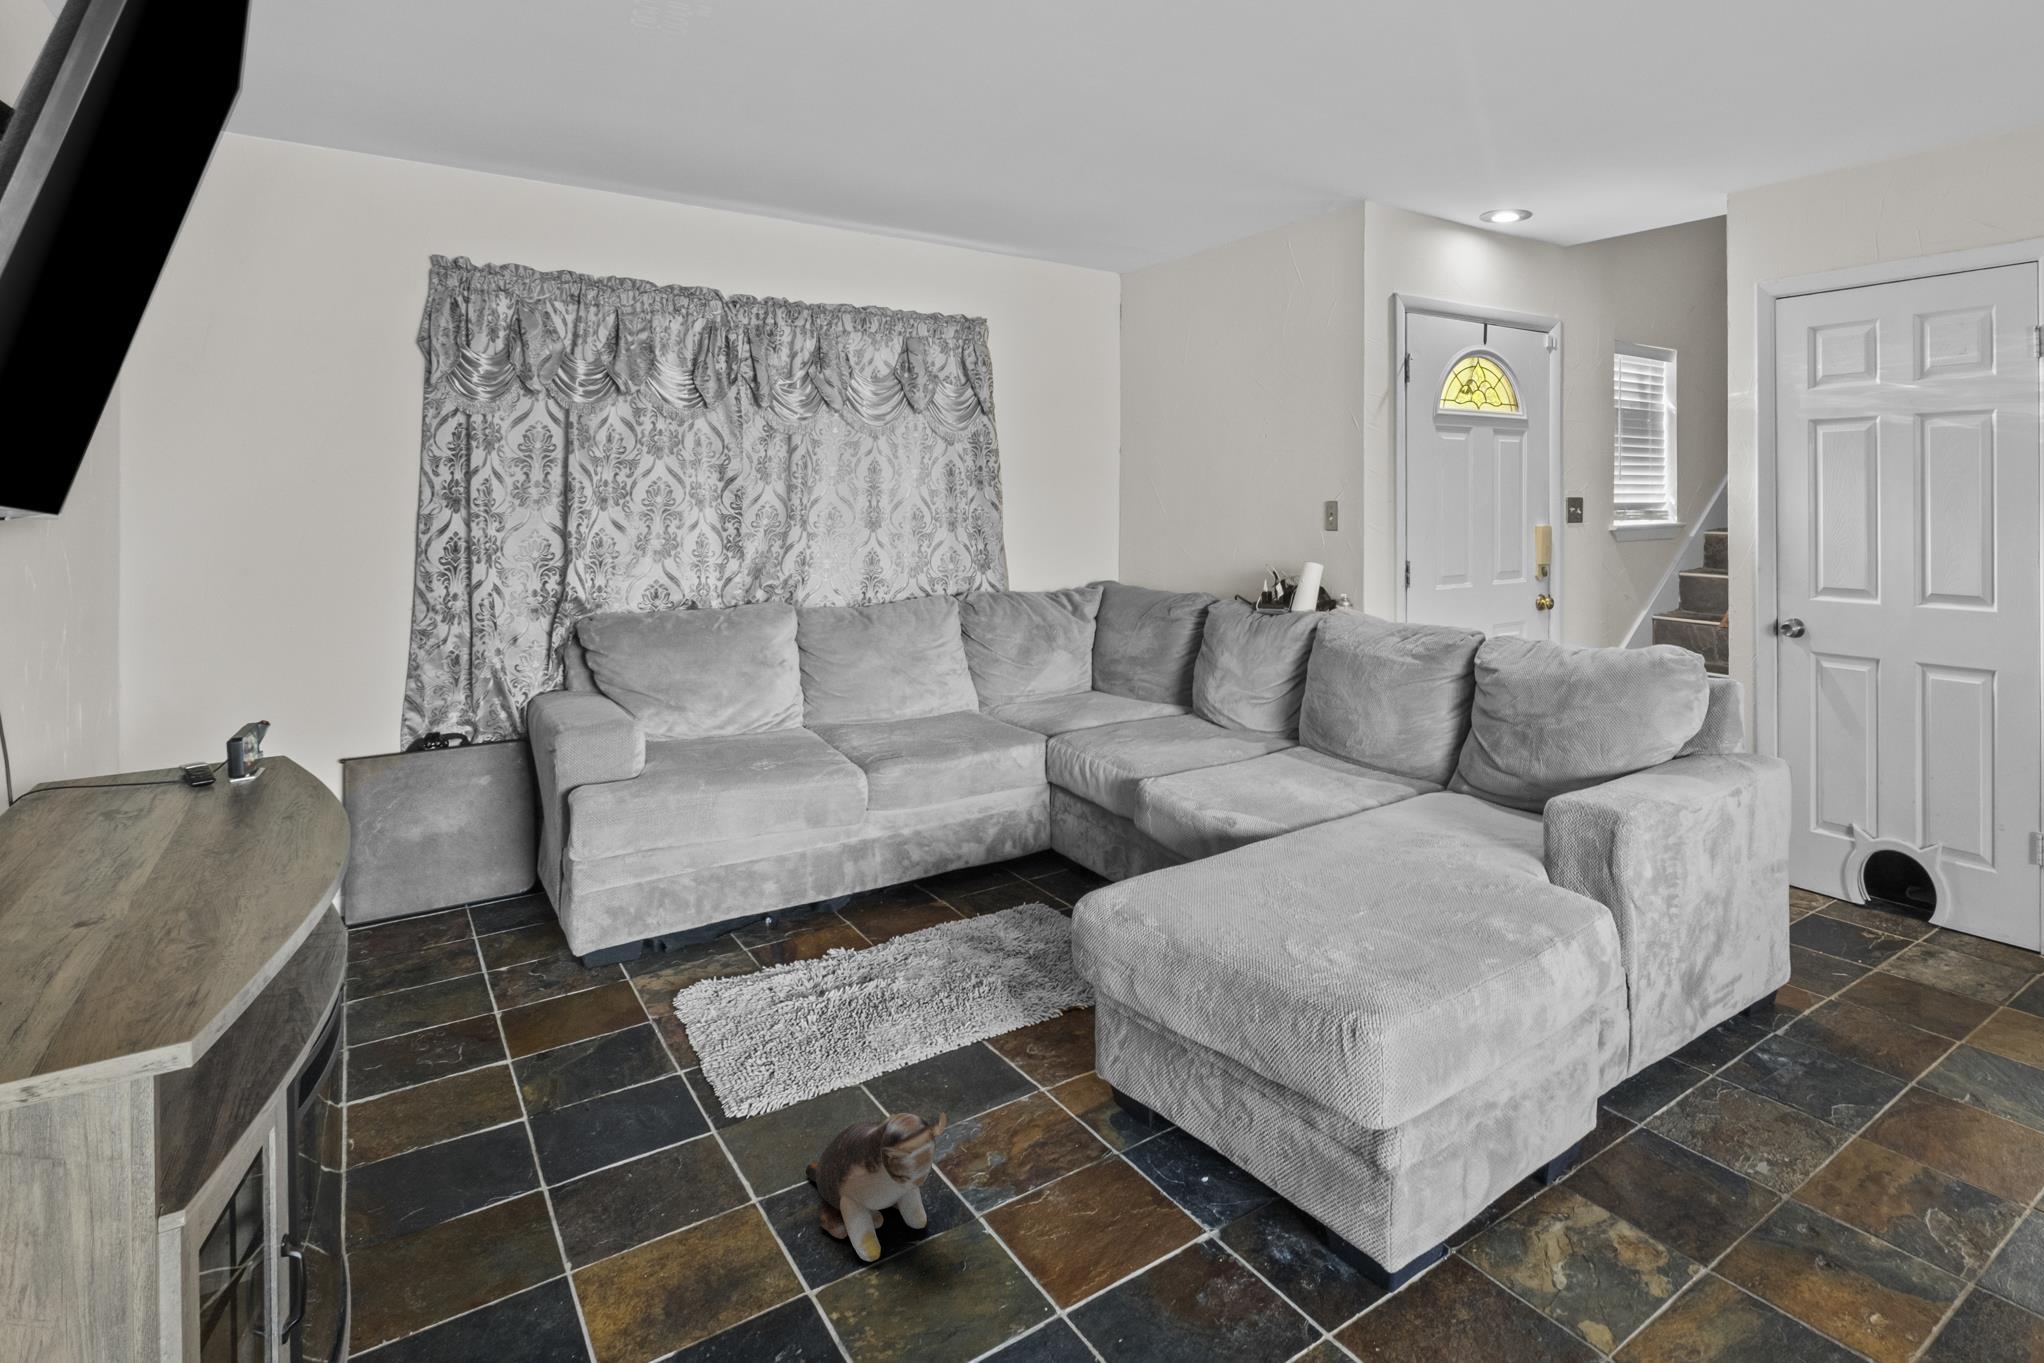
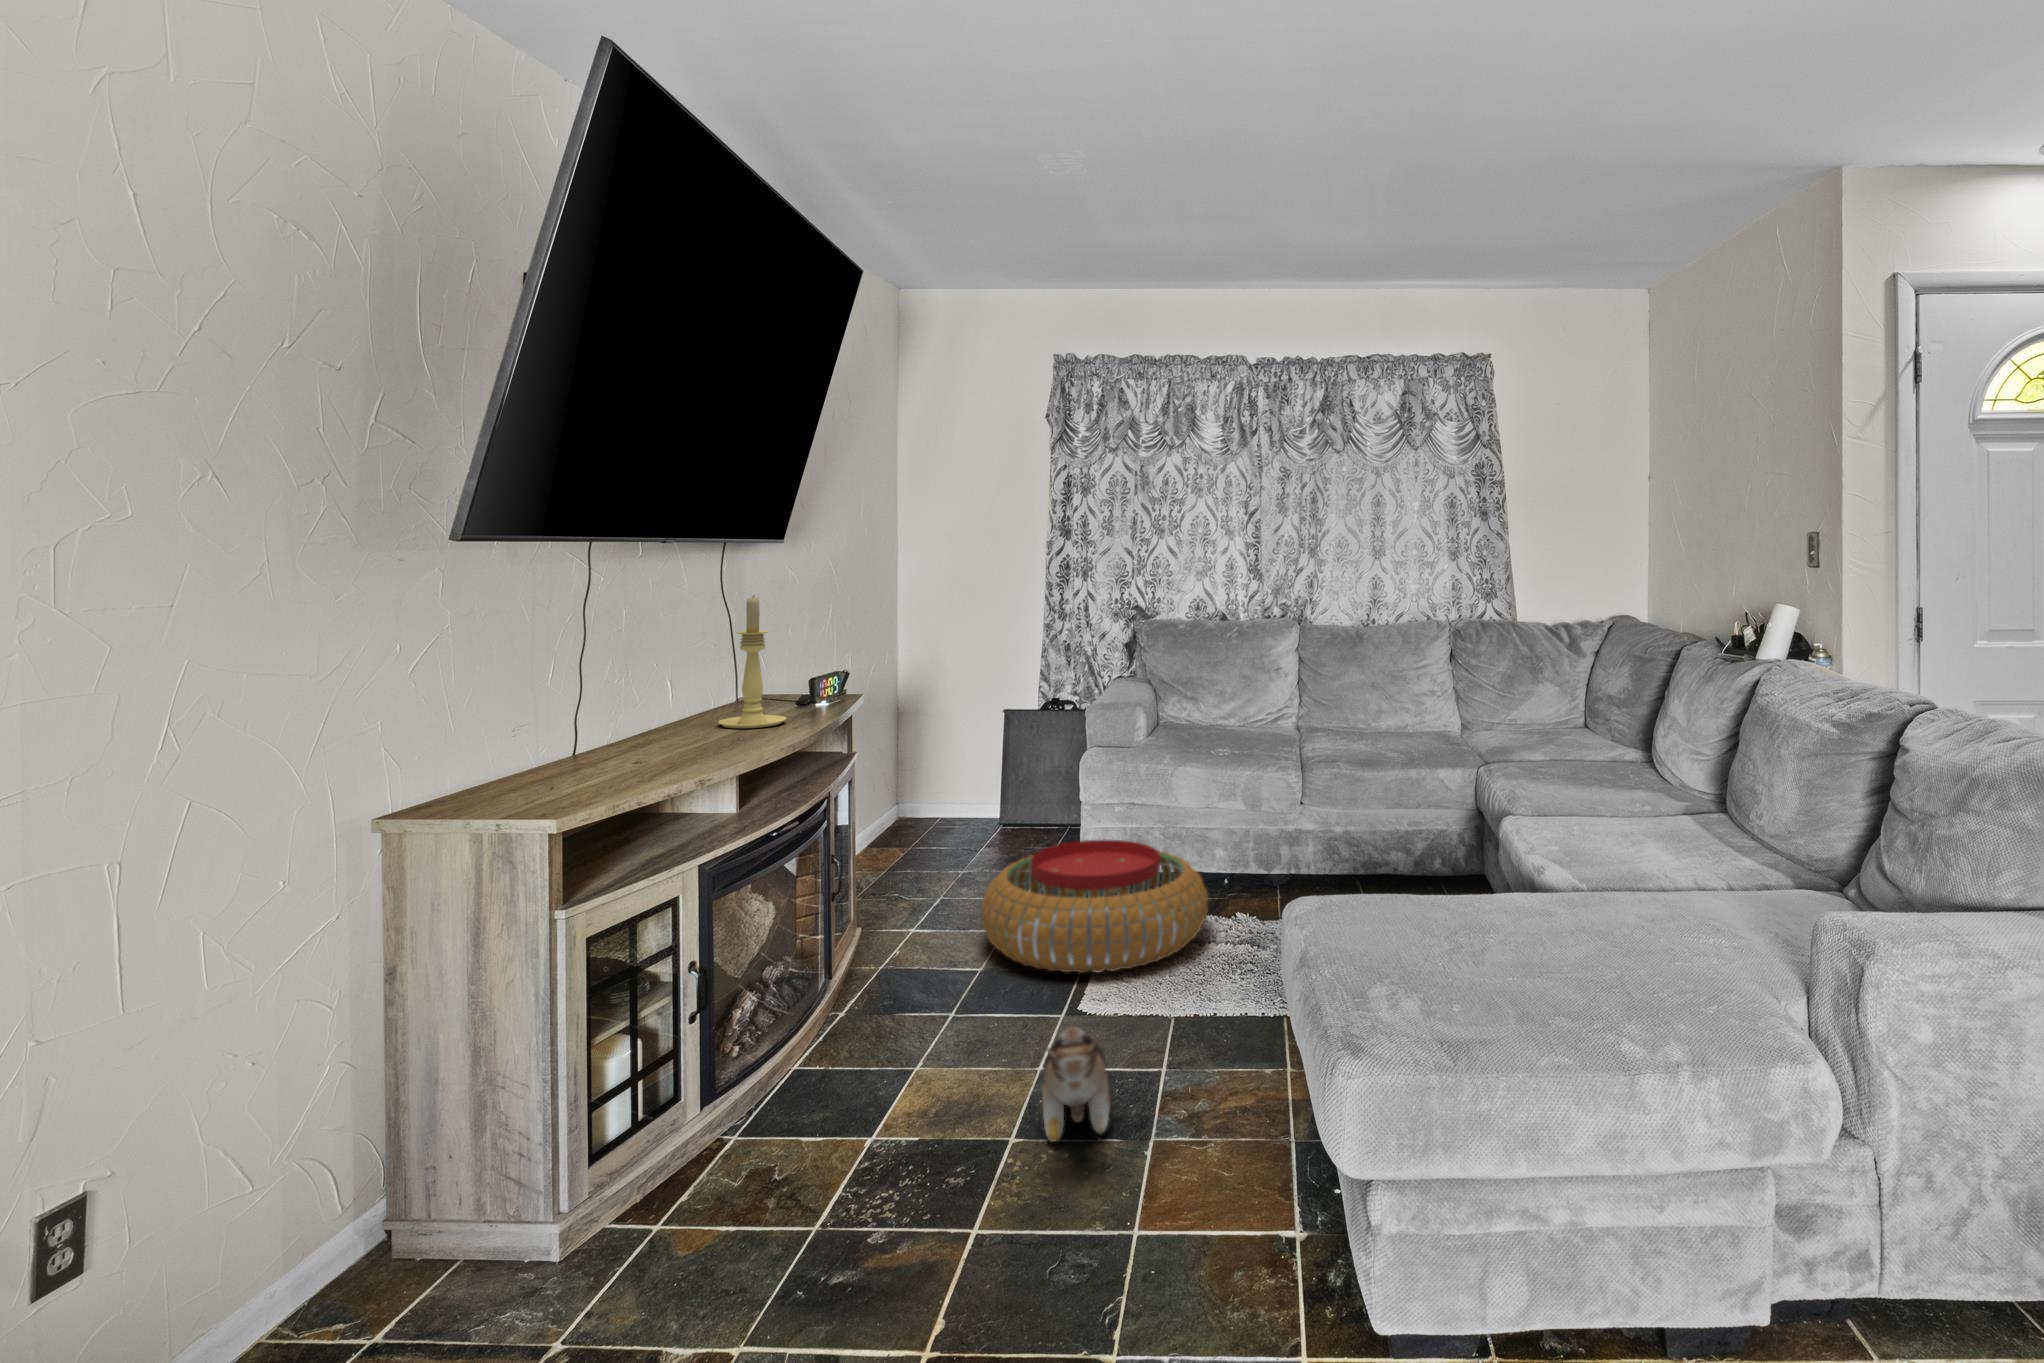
candle holder: none [72,615,218,841] -> present [718,595,786,728]
pouf: none [502,889,823,1078] -> present [982,840,1208,973]

